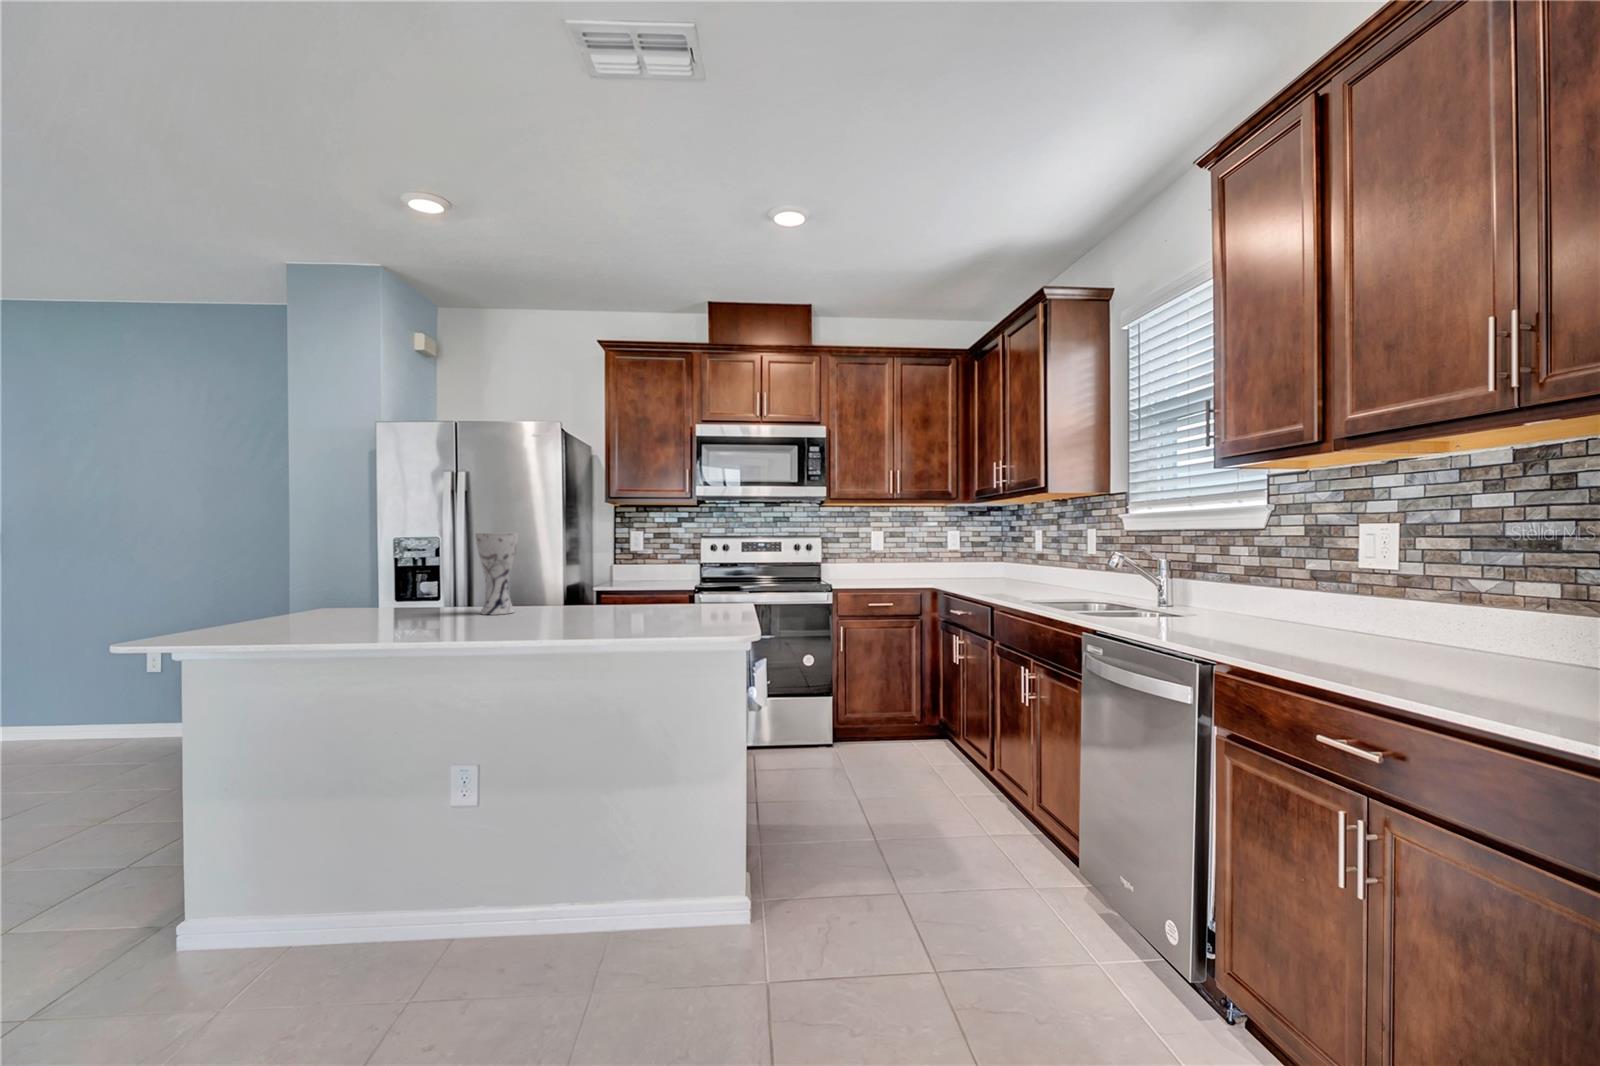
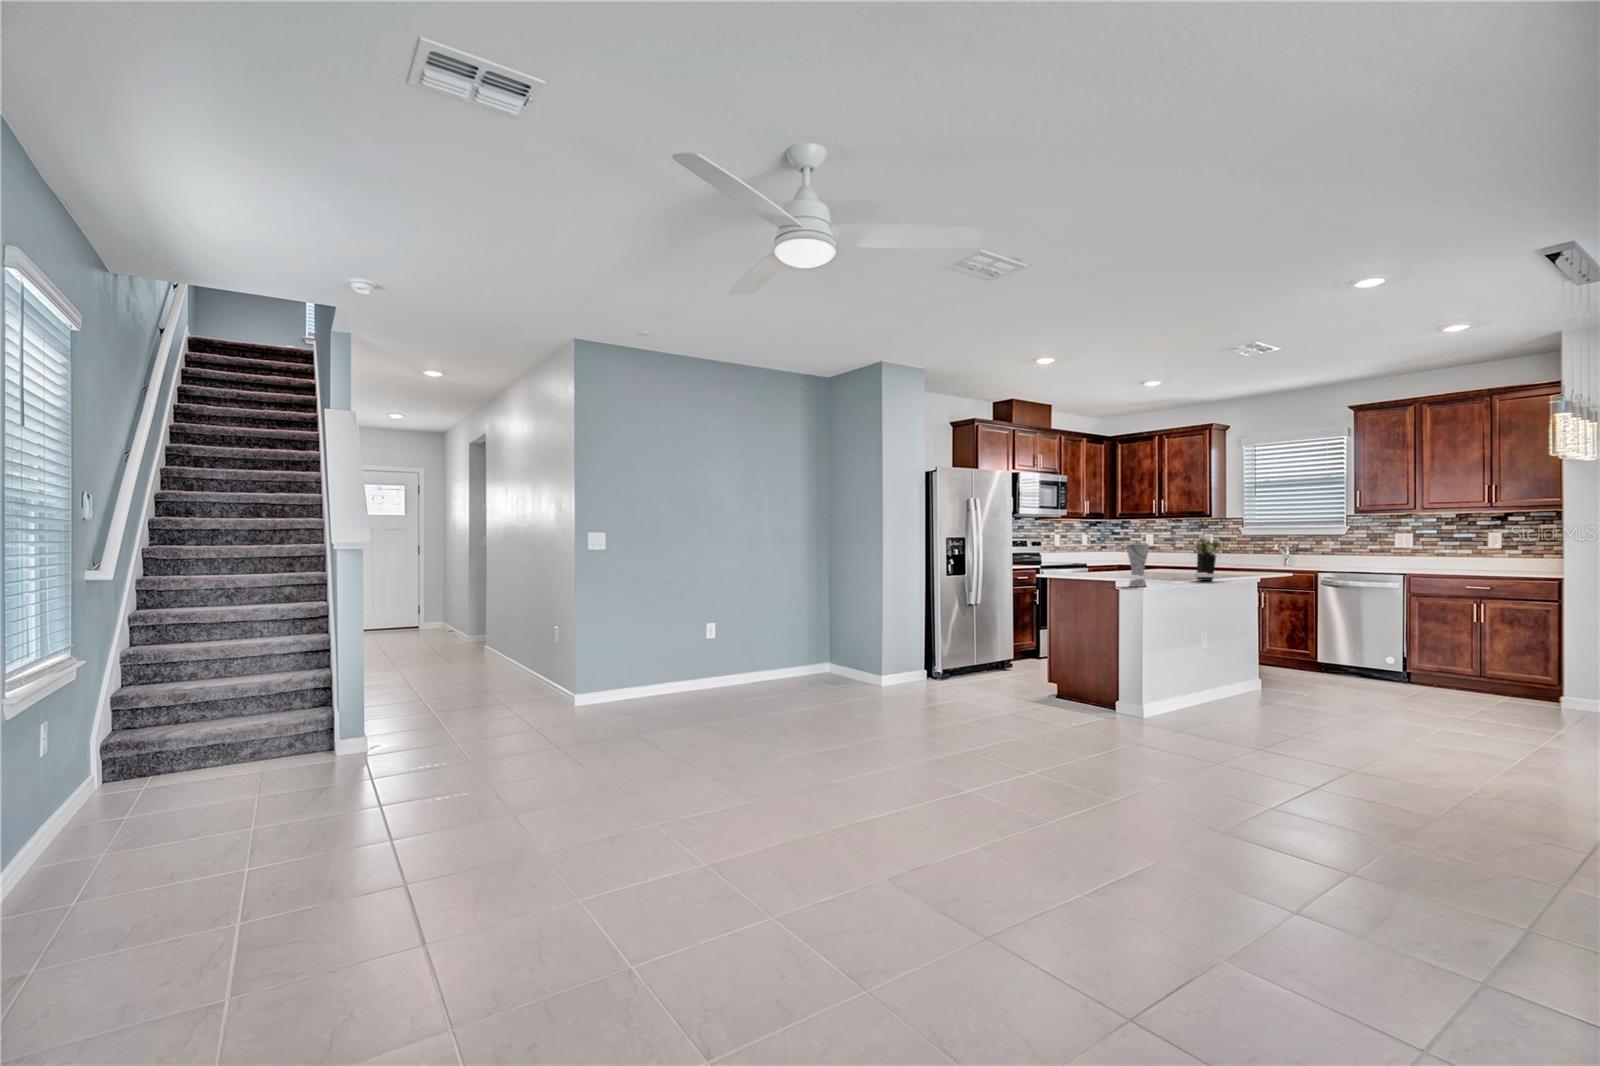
flower arrangement: none [632,517,715,617] -> present [1193,535,1229,581]

